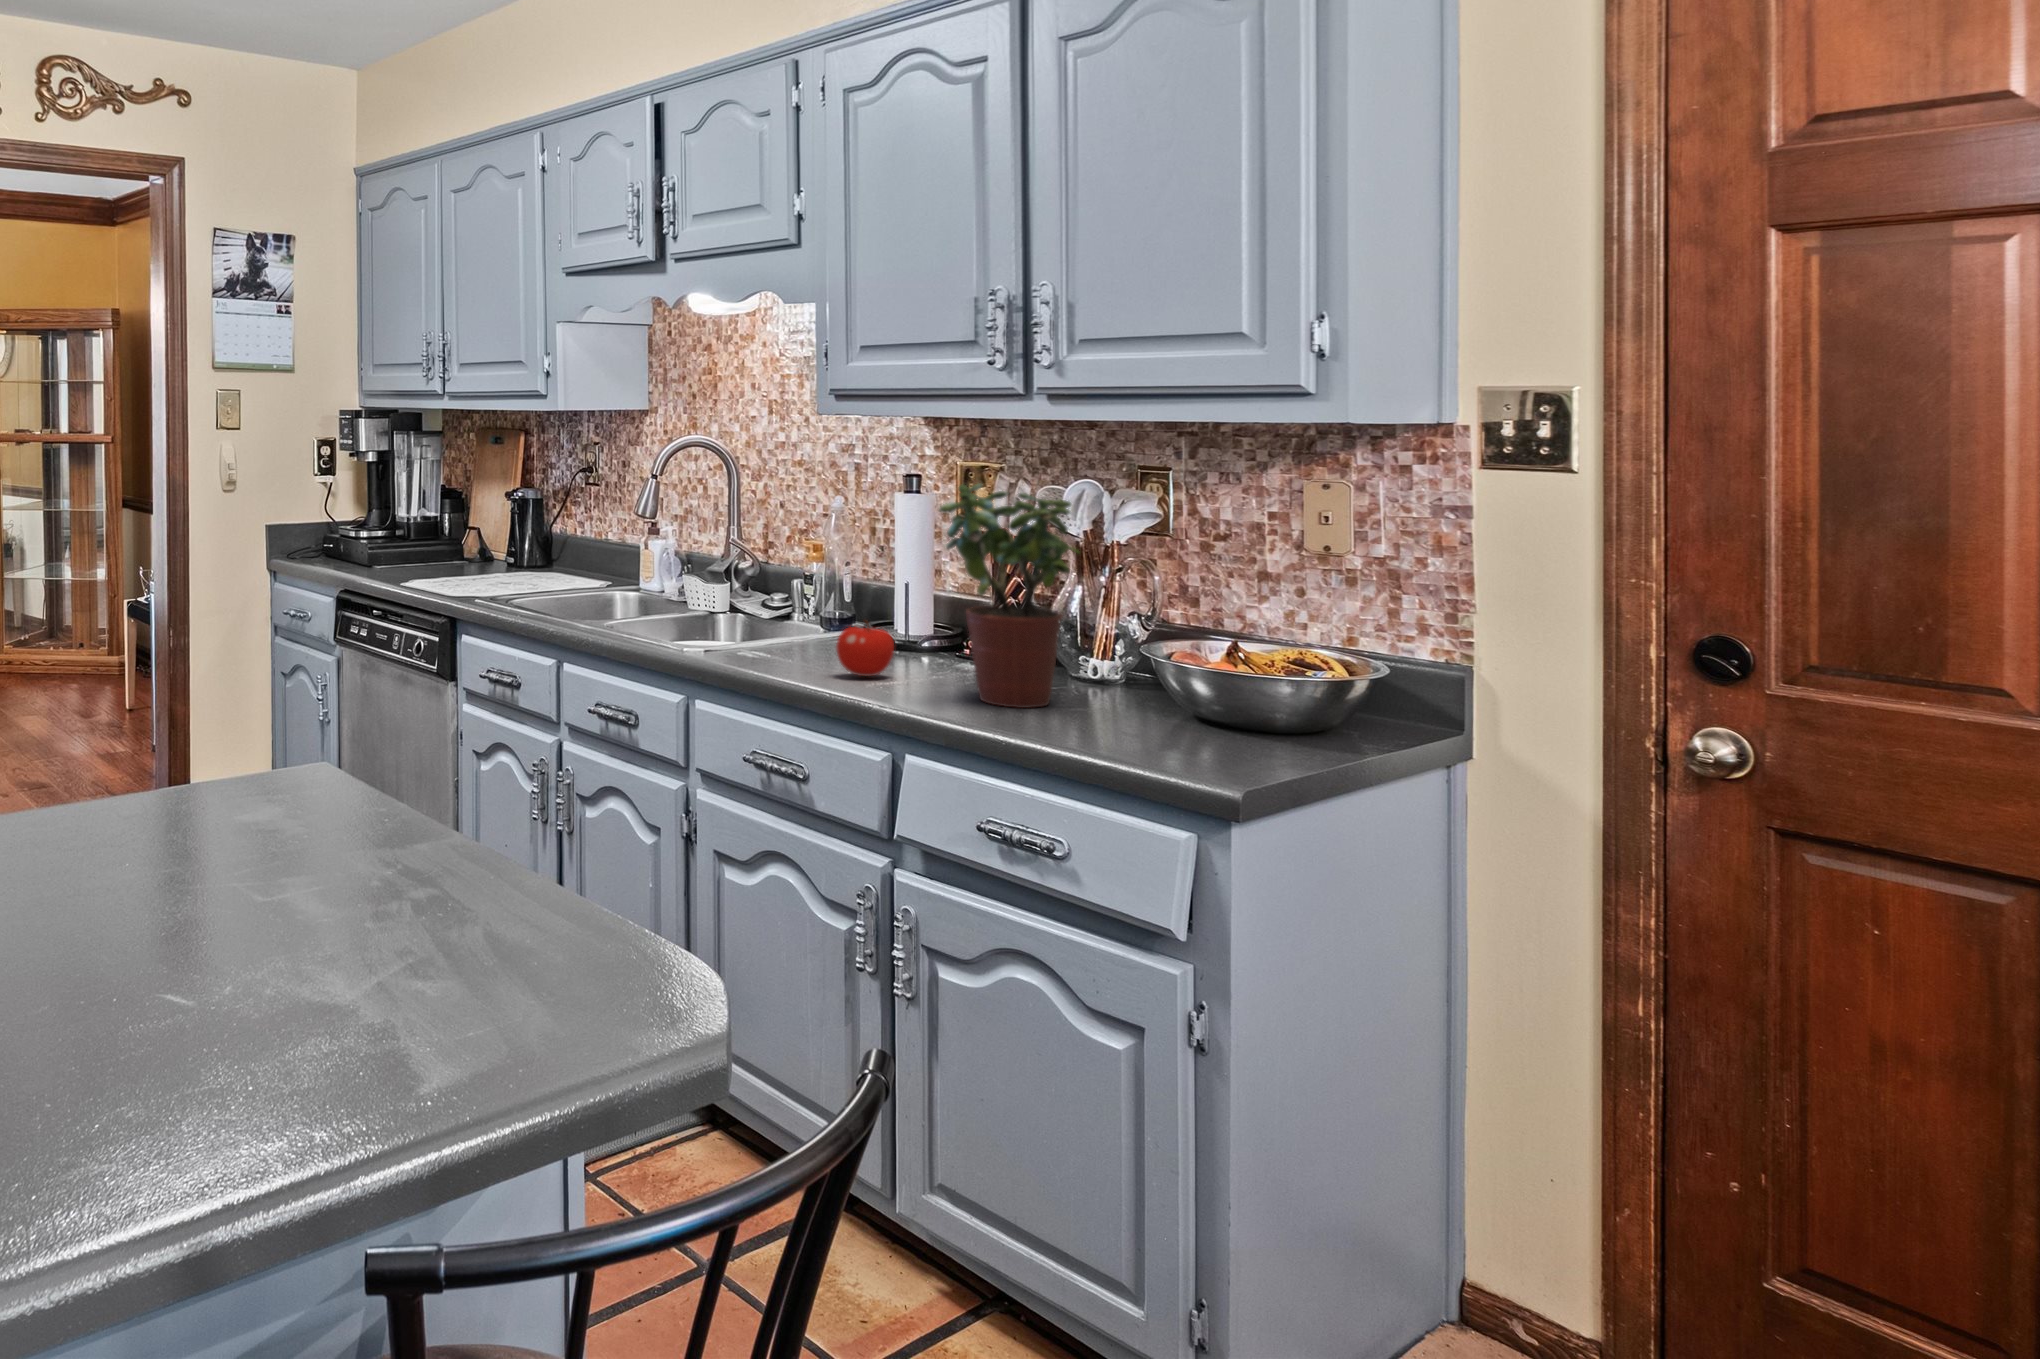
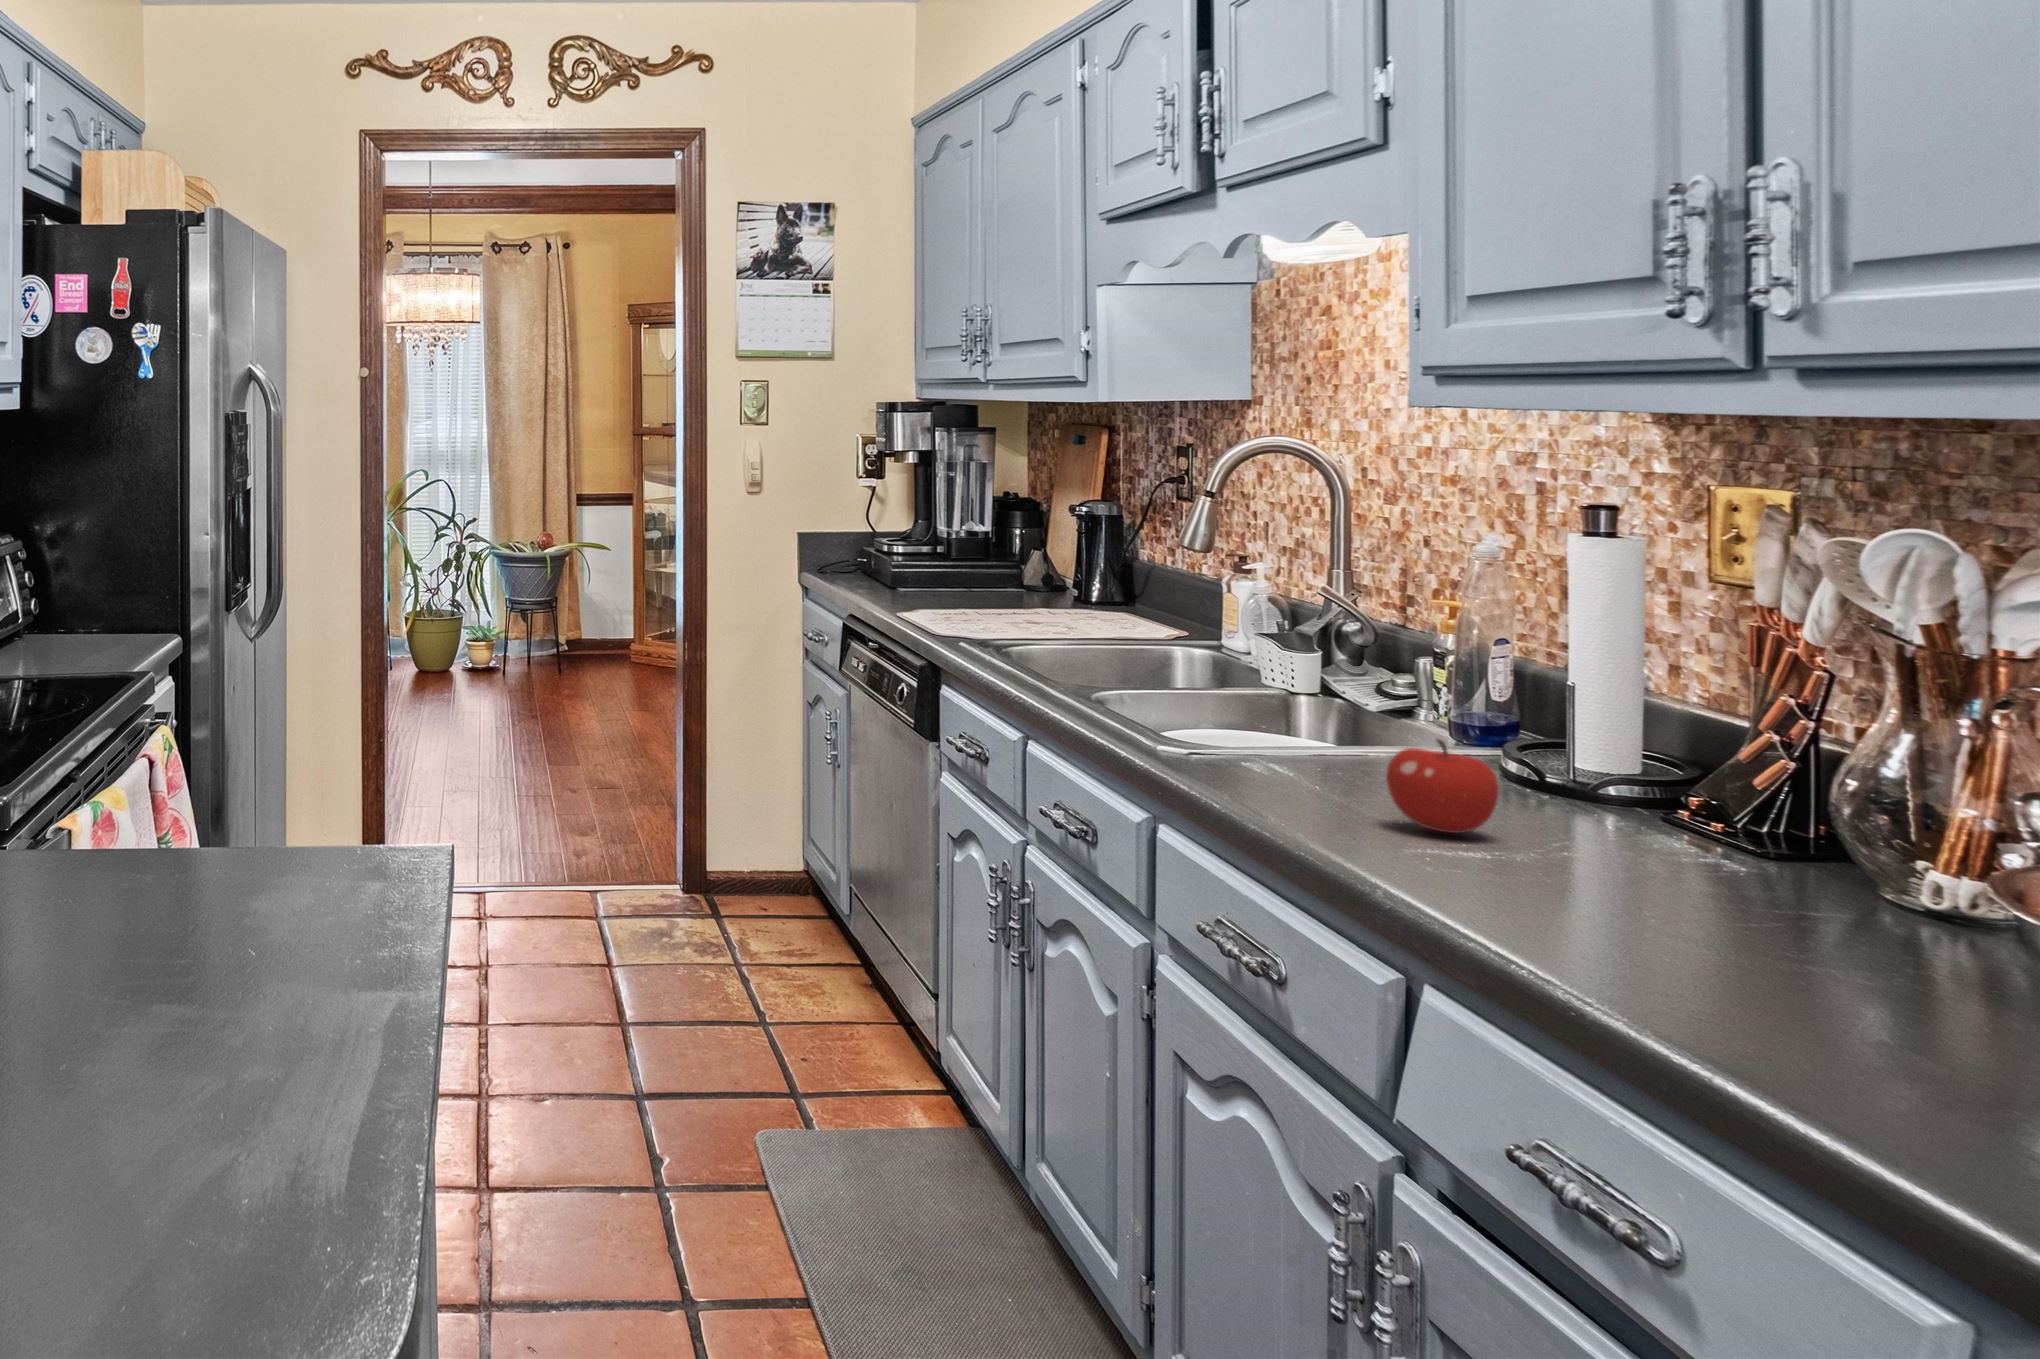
potted plant: present [940,484,1079,708] -> none [1525,522,1843,948]

